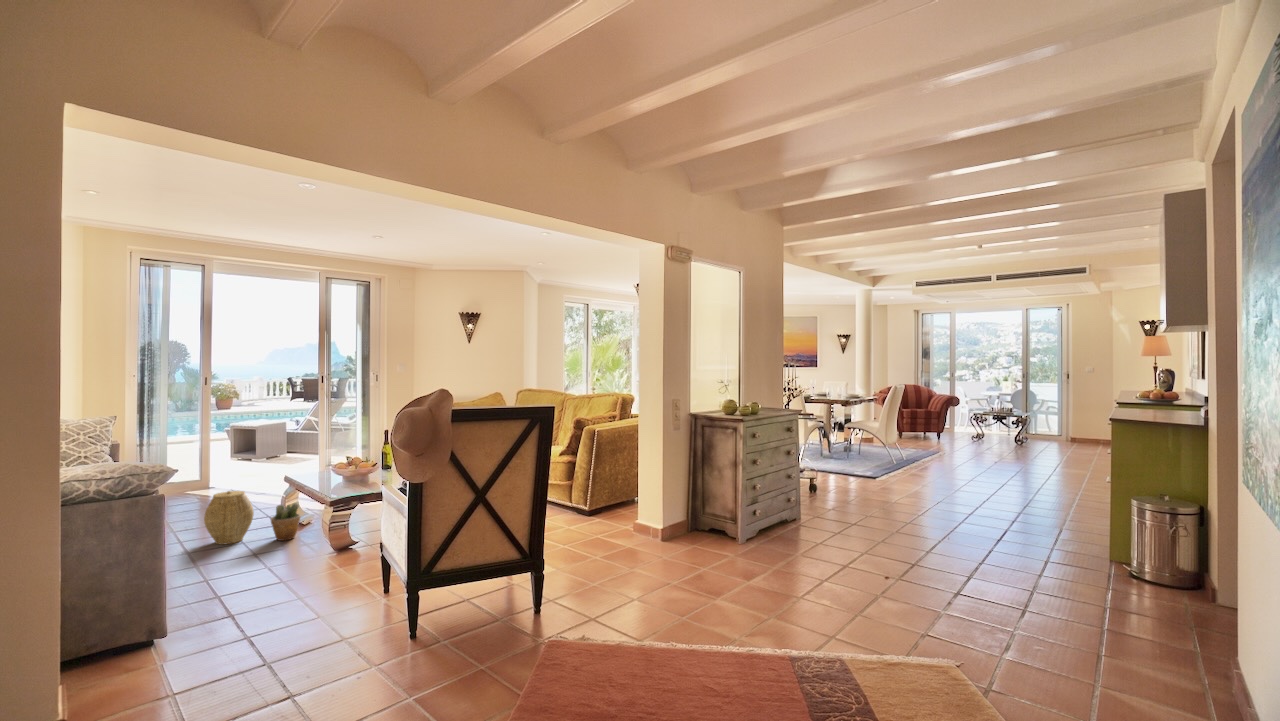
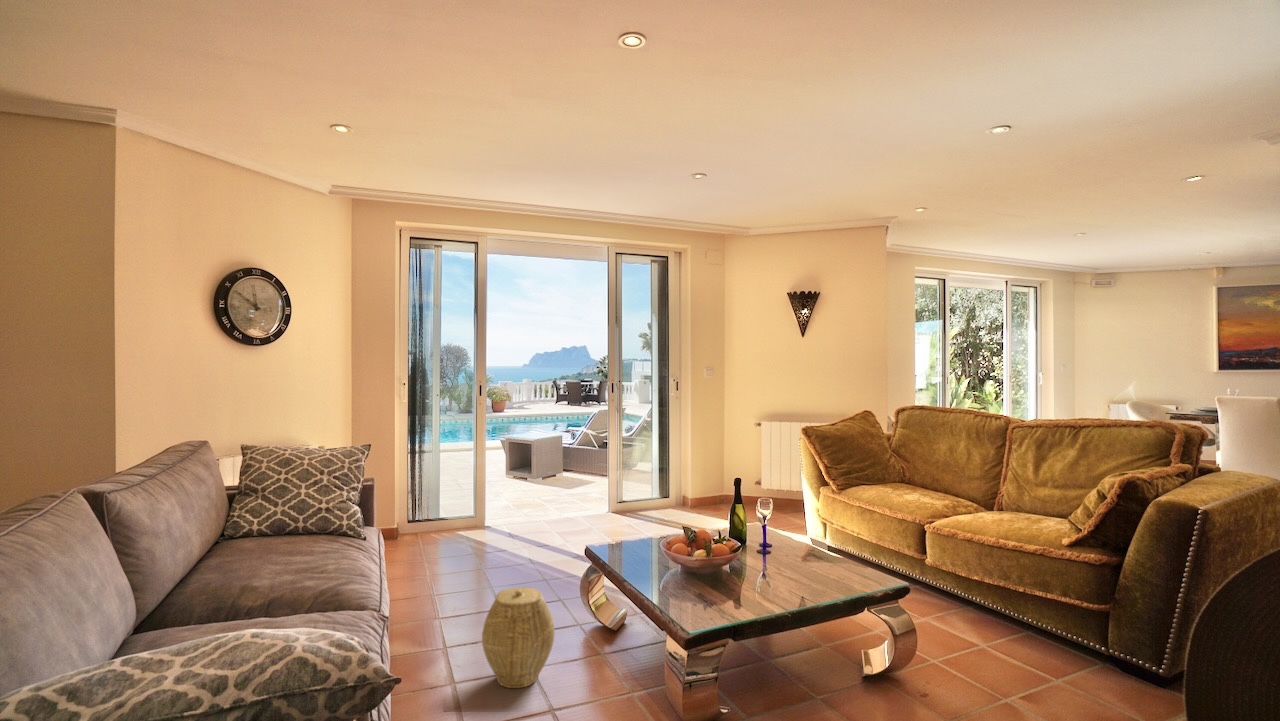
potted plant: present [271,503,300,541] -> none [582,626,630,697]

